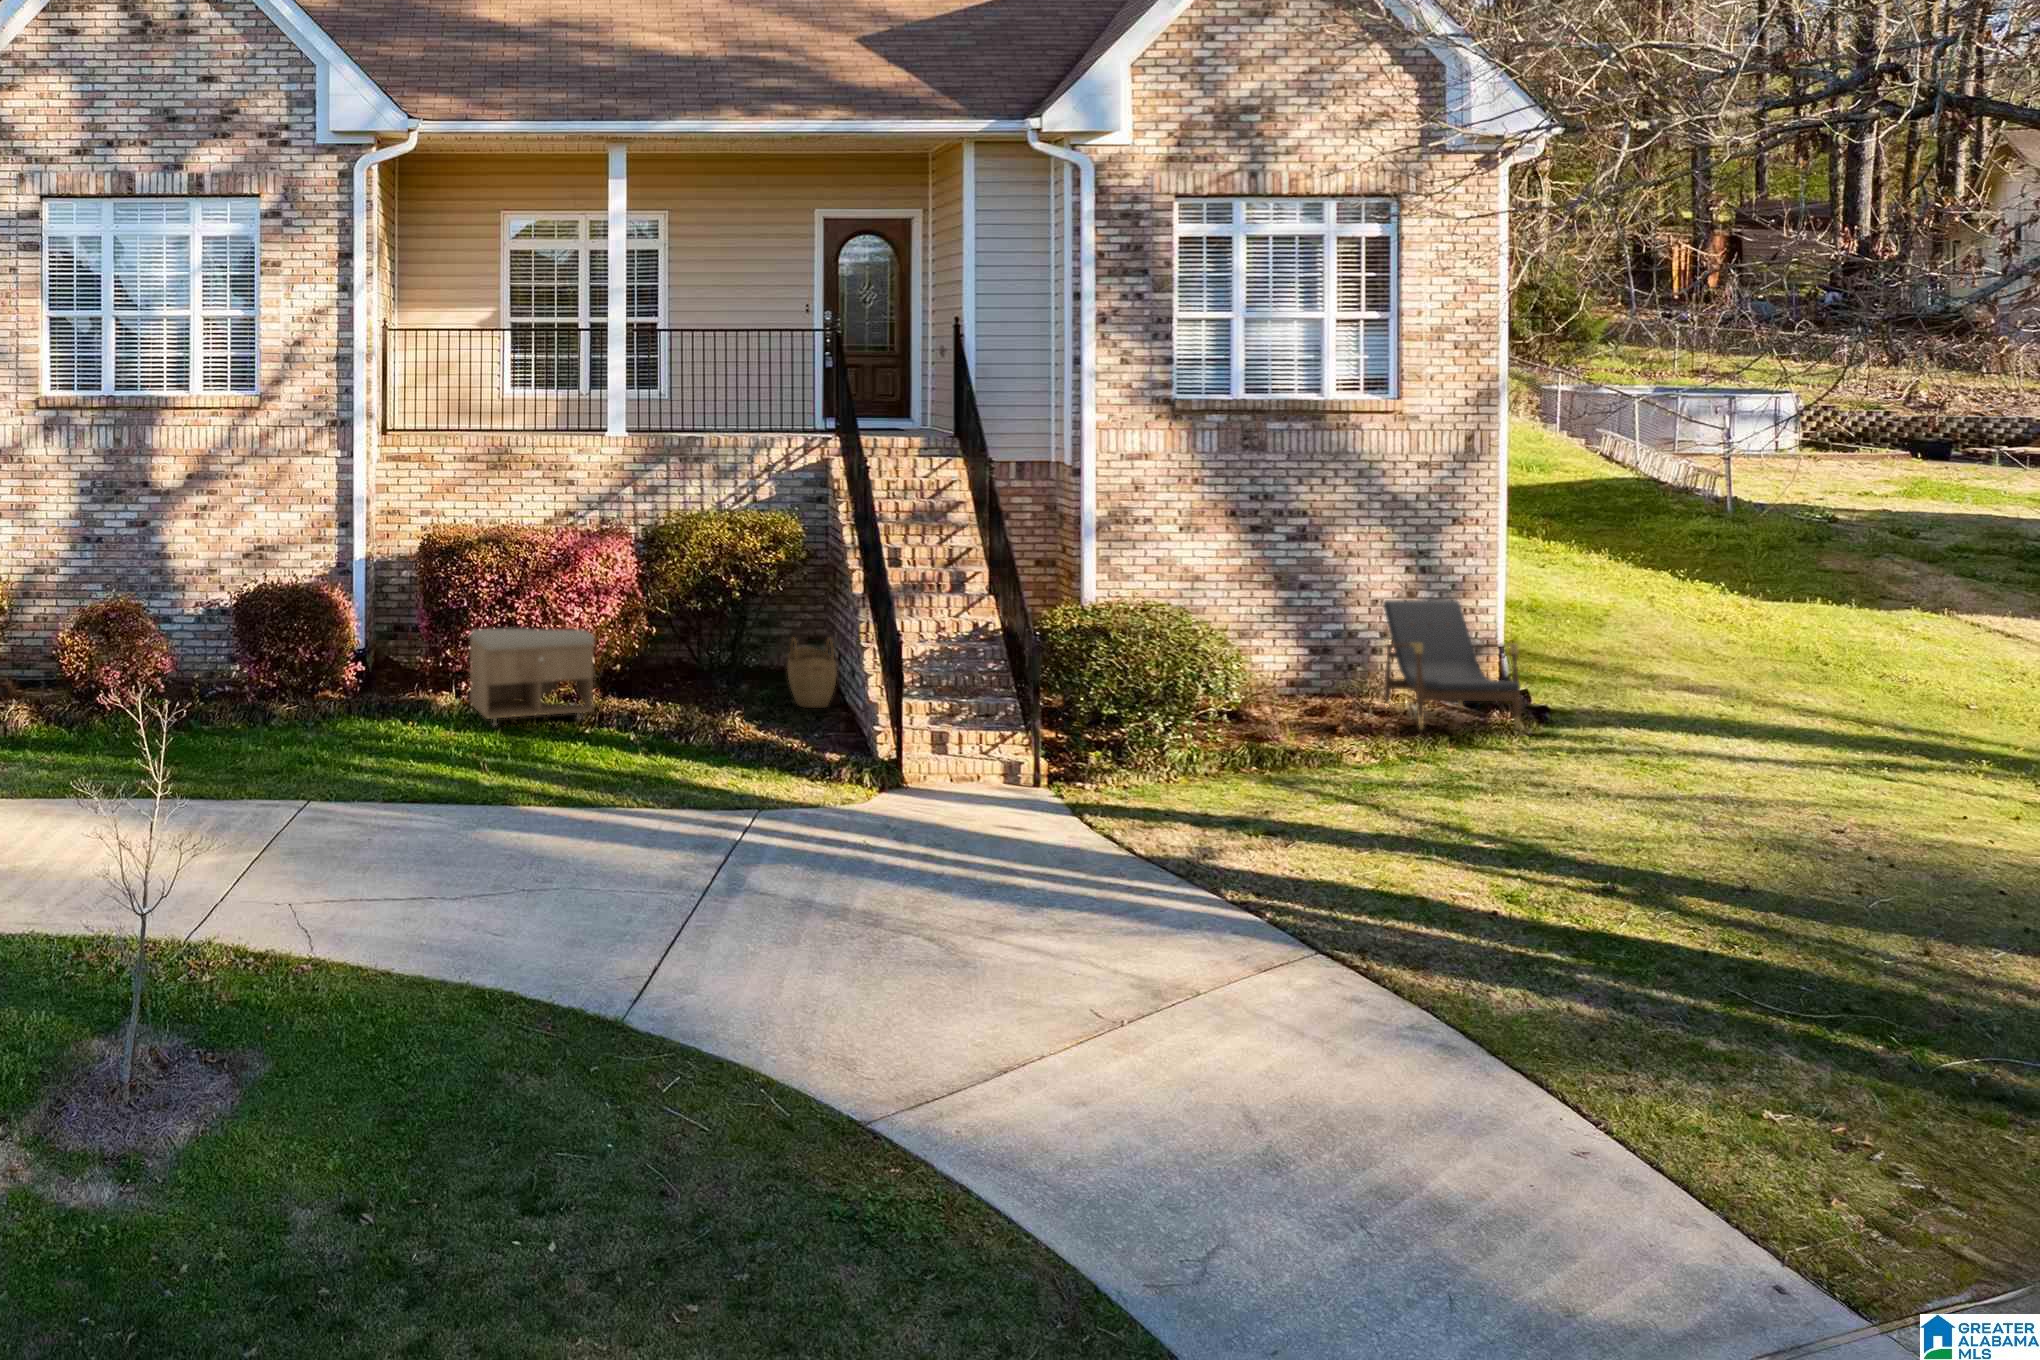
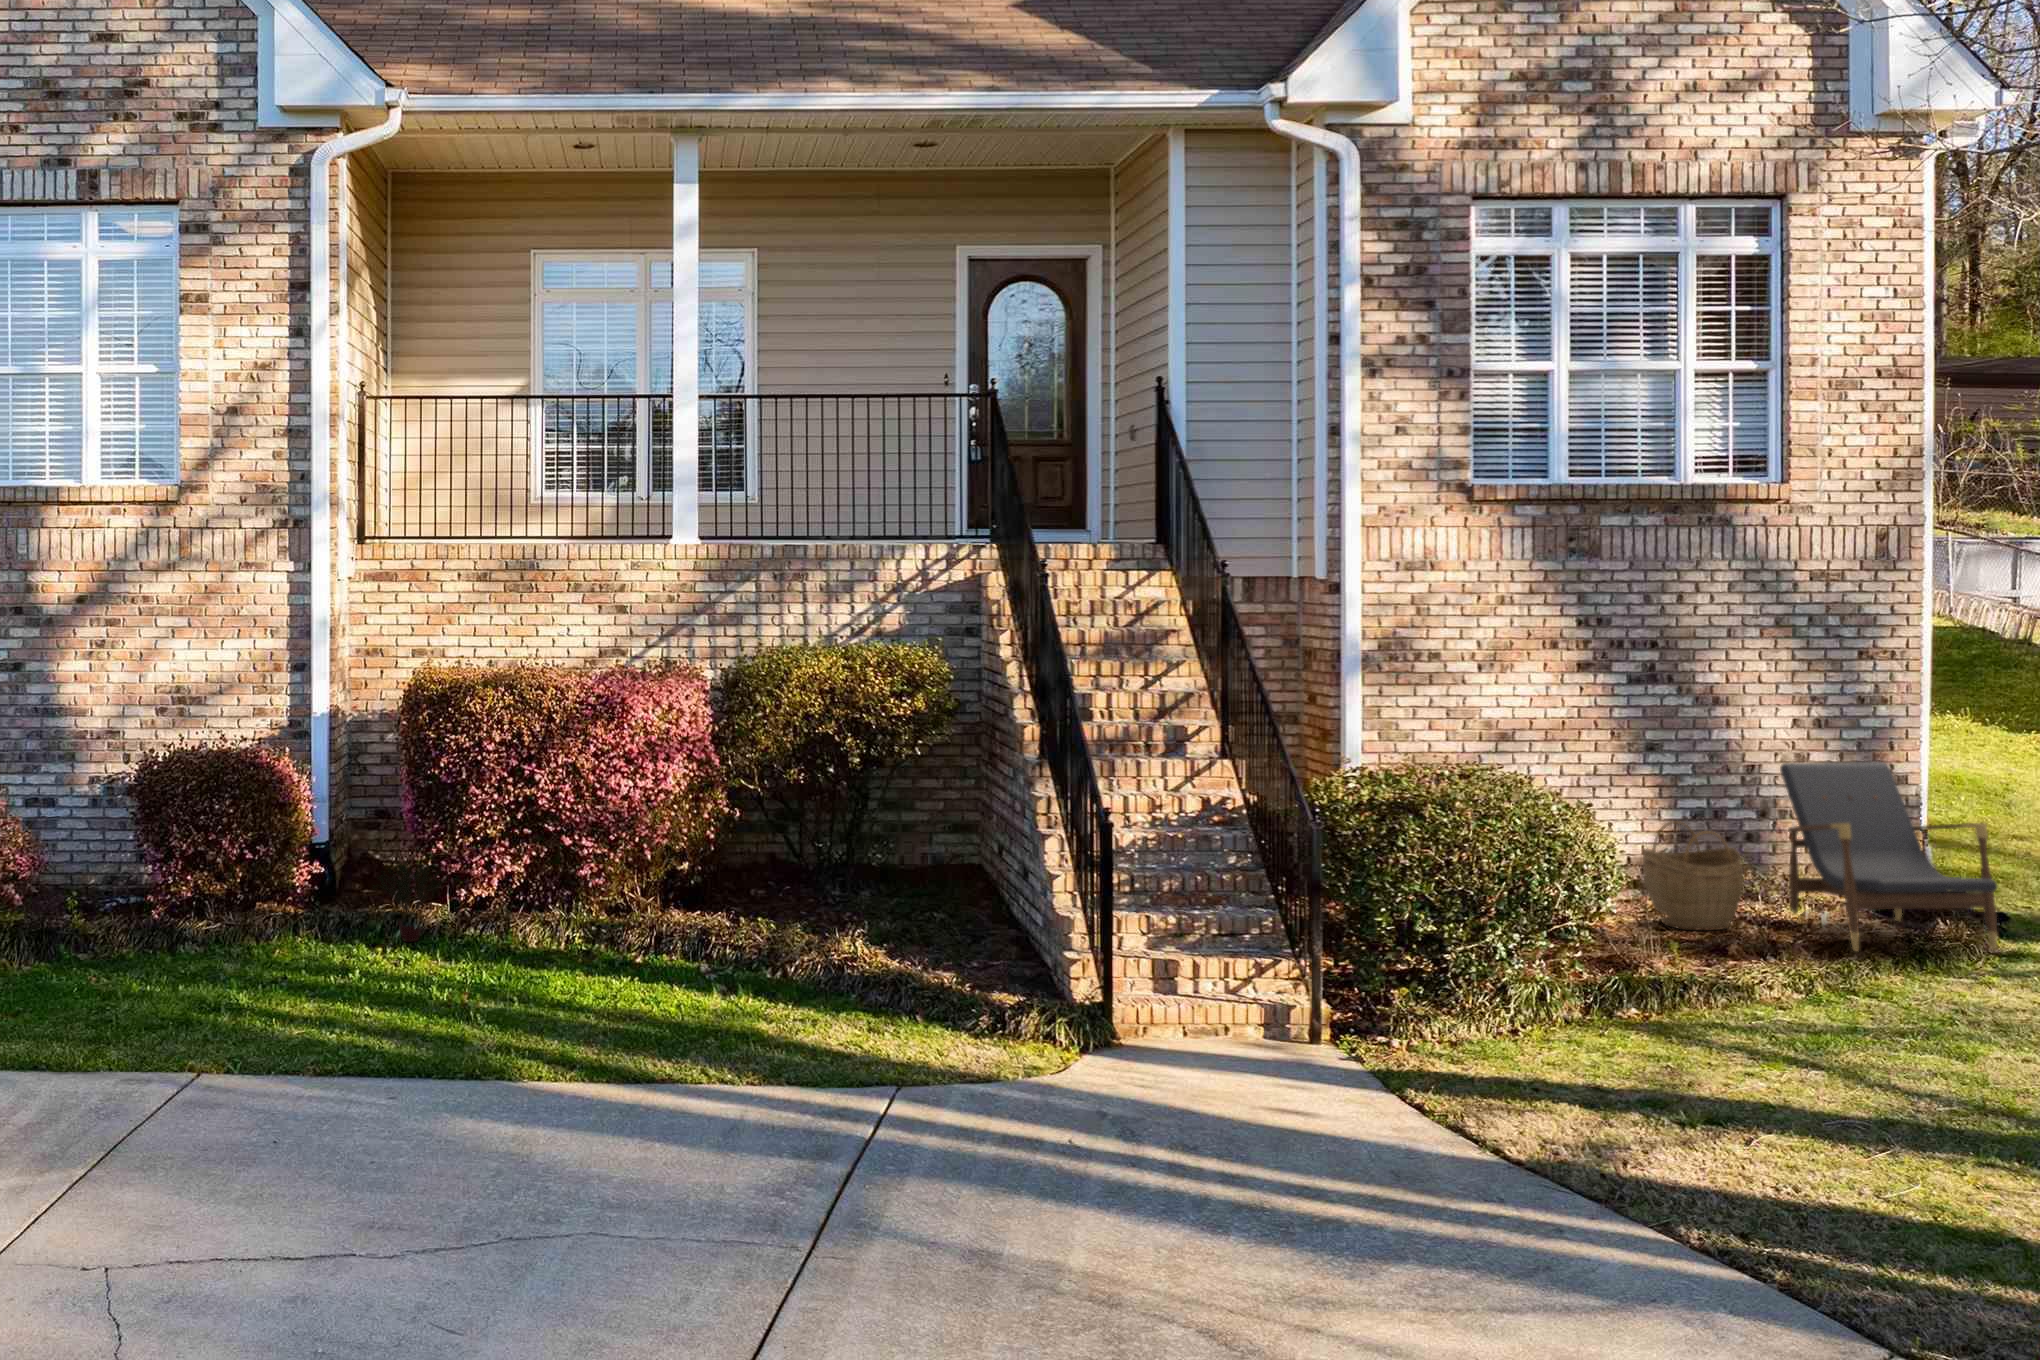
storage bench: present [470,629,594,725] -> none [475,808,654,960]
woven basket: present [787,637,836,708] -> present [1643,821,1743,930]
potted plant: none [398,656,454,713] -> present [373,862,446,942]

